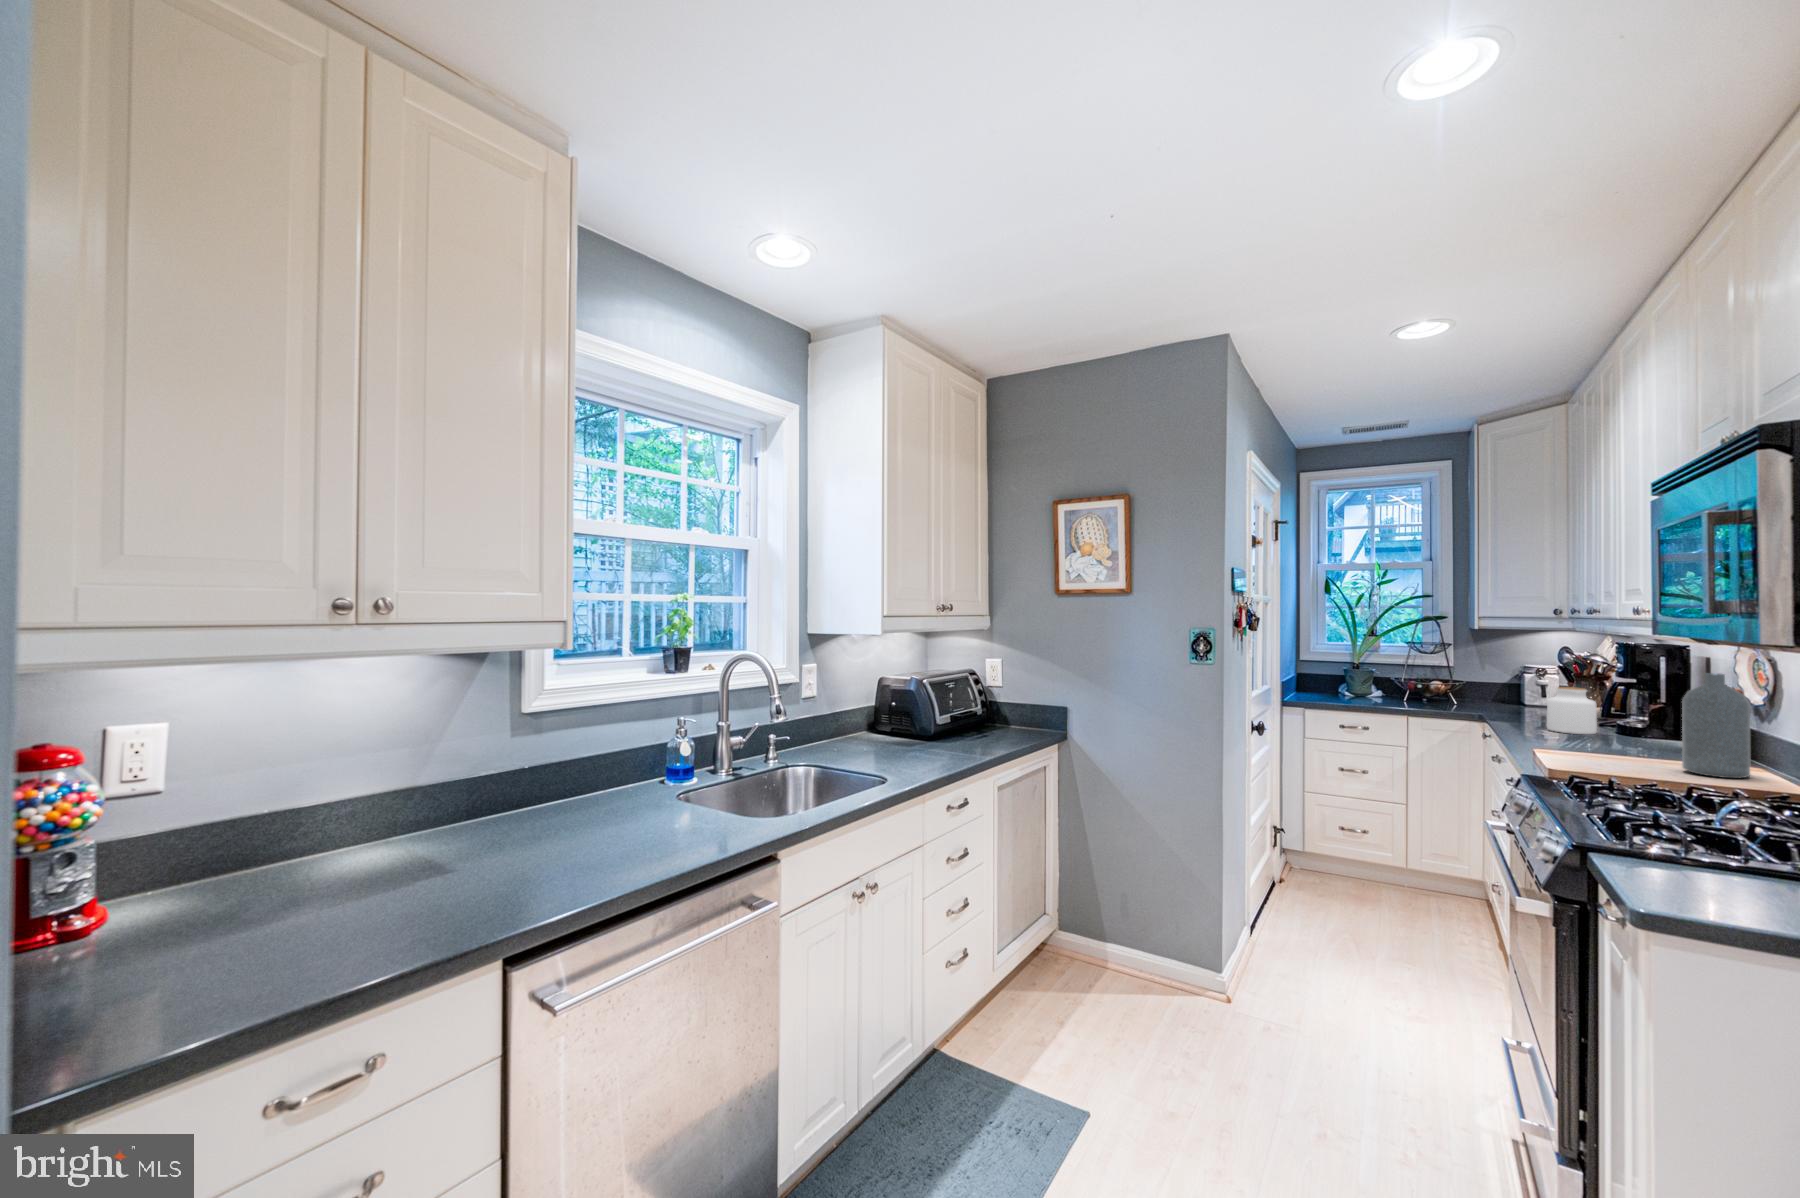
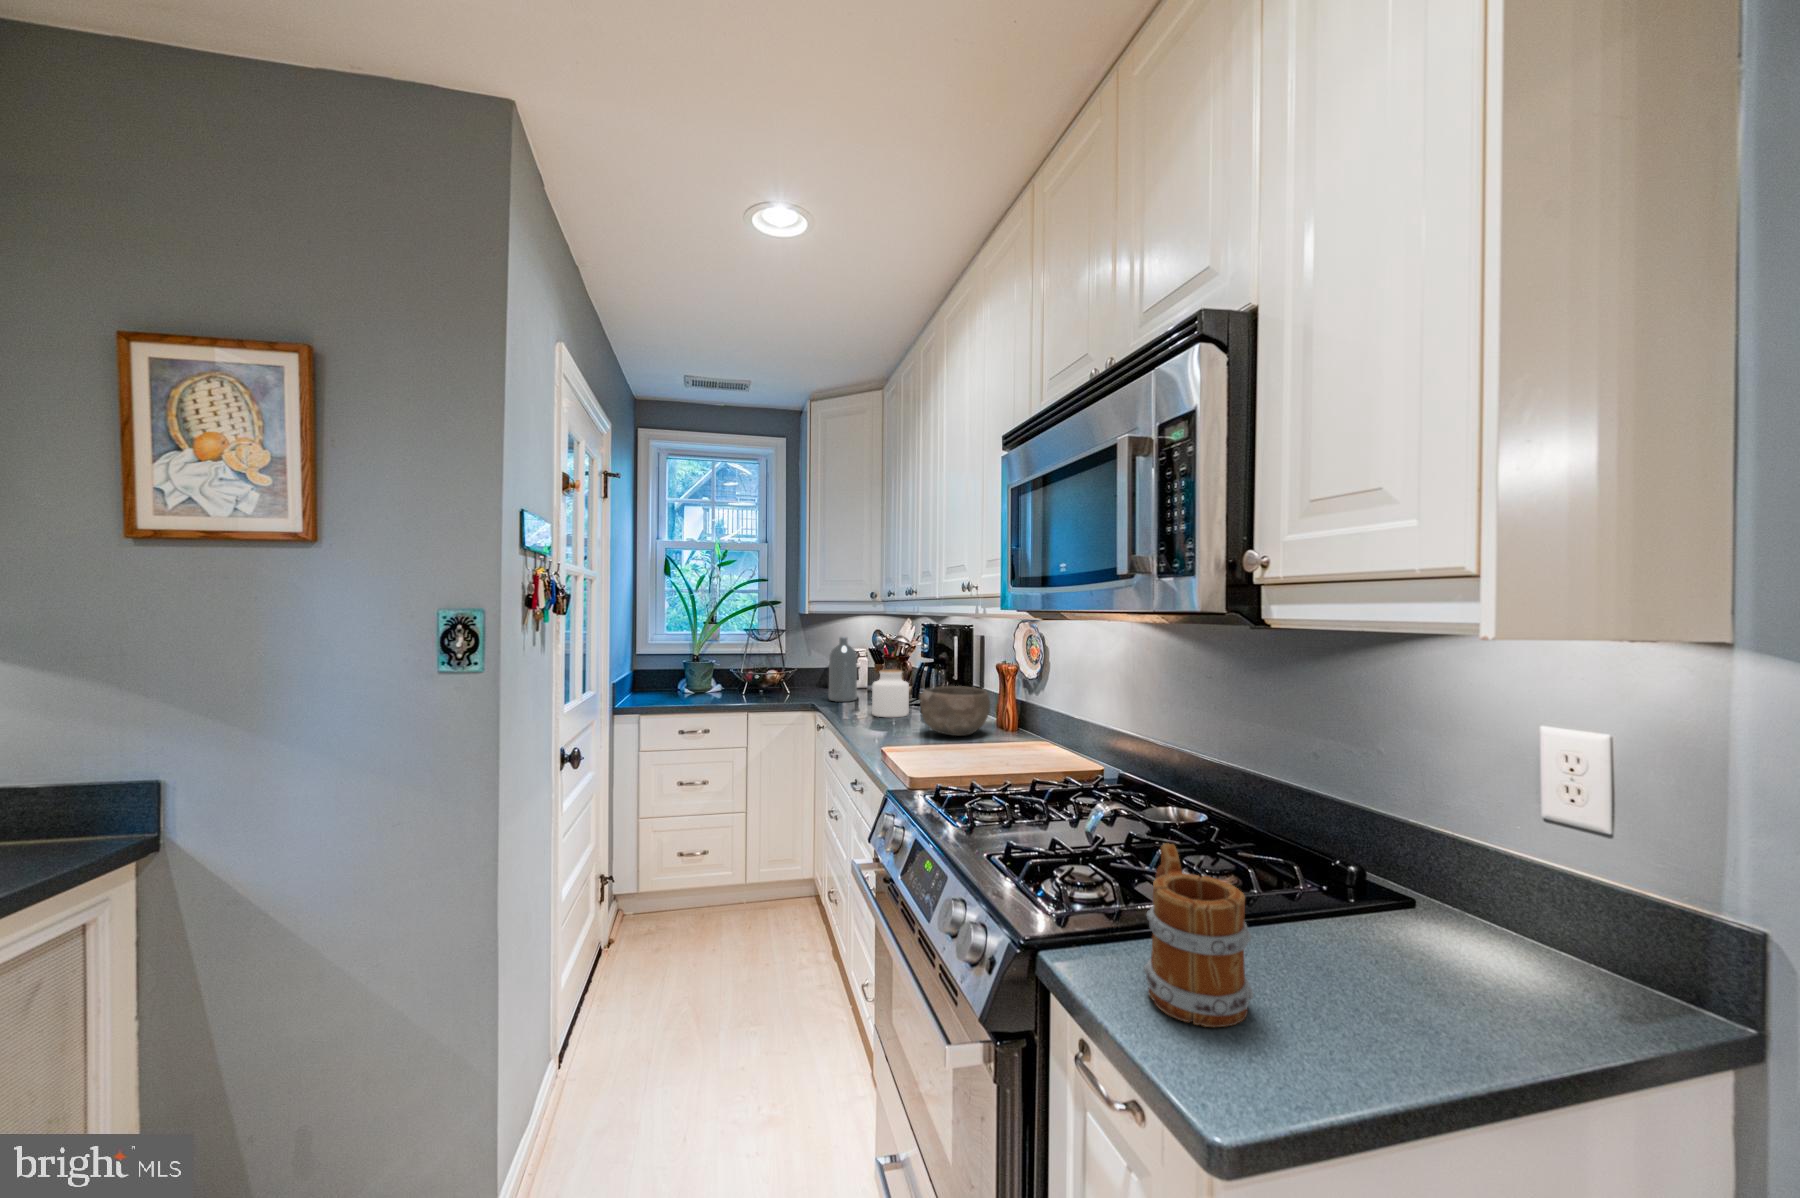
bottle: present [1682,673,1750,779] -> present [829,637,857,702]
bowl: none [1592,706,1693,755] -> present [919,686,990,736]
mug: none [1657,797,1746,898] -> present [1144,844,1253,1027]

